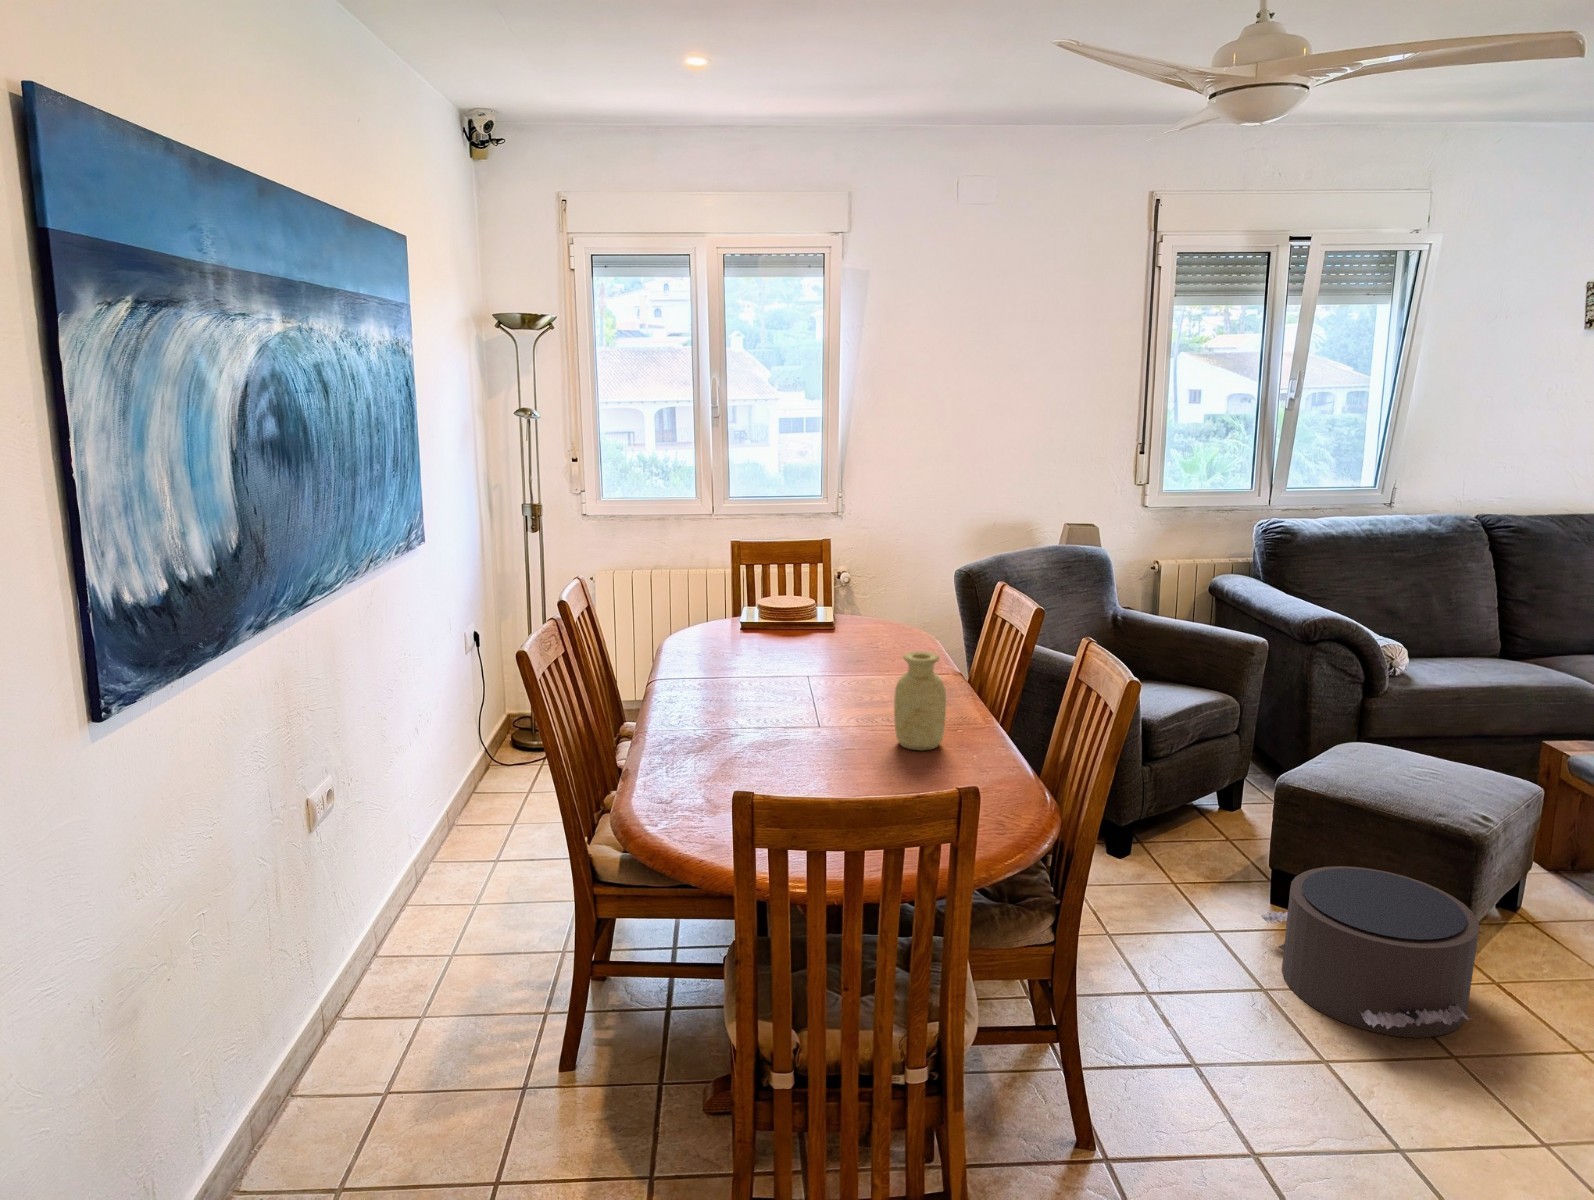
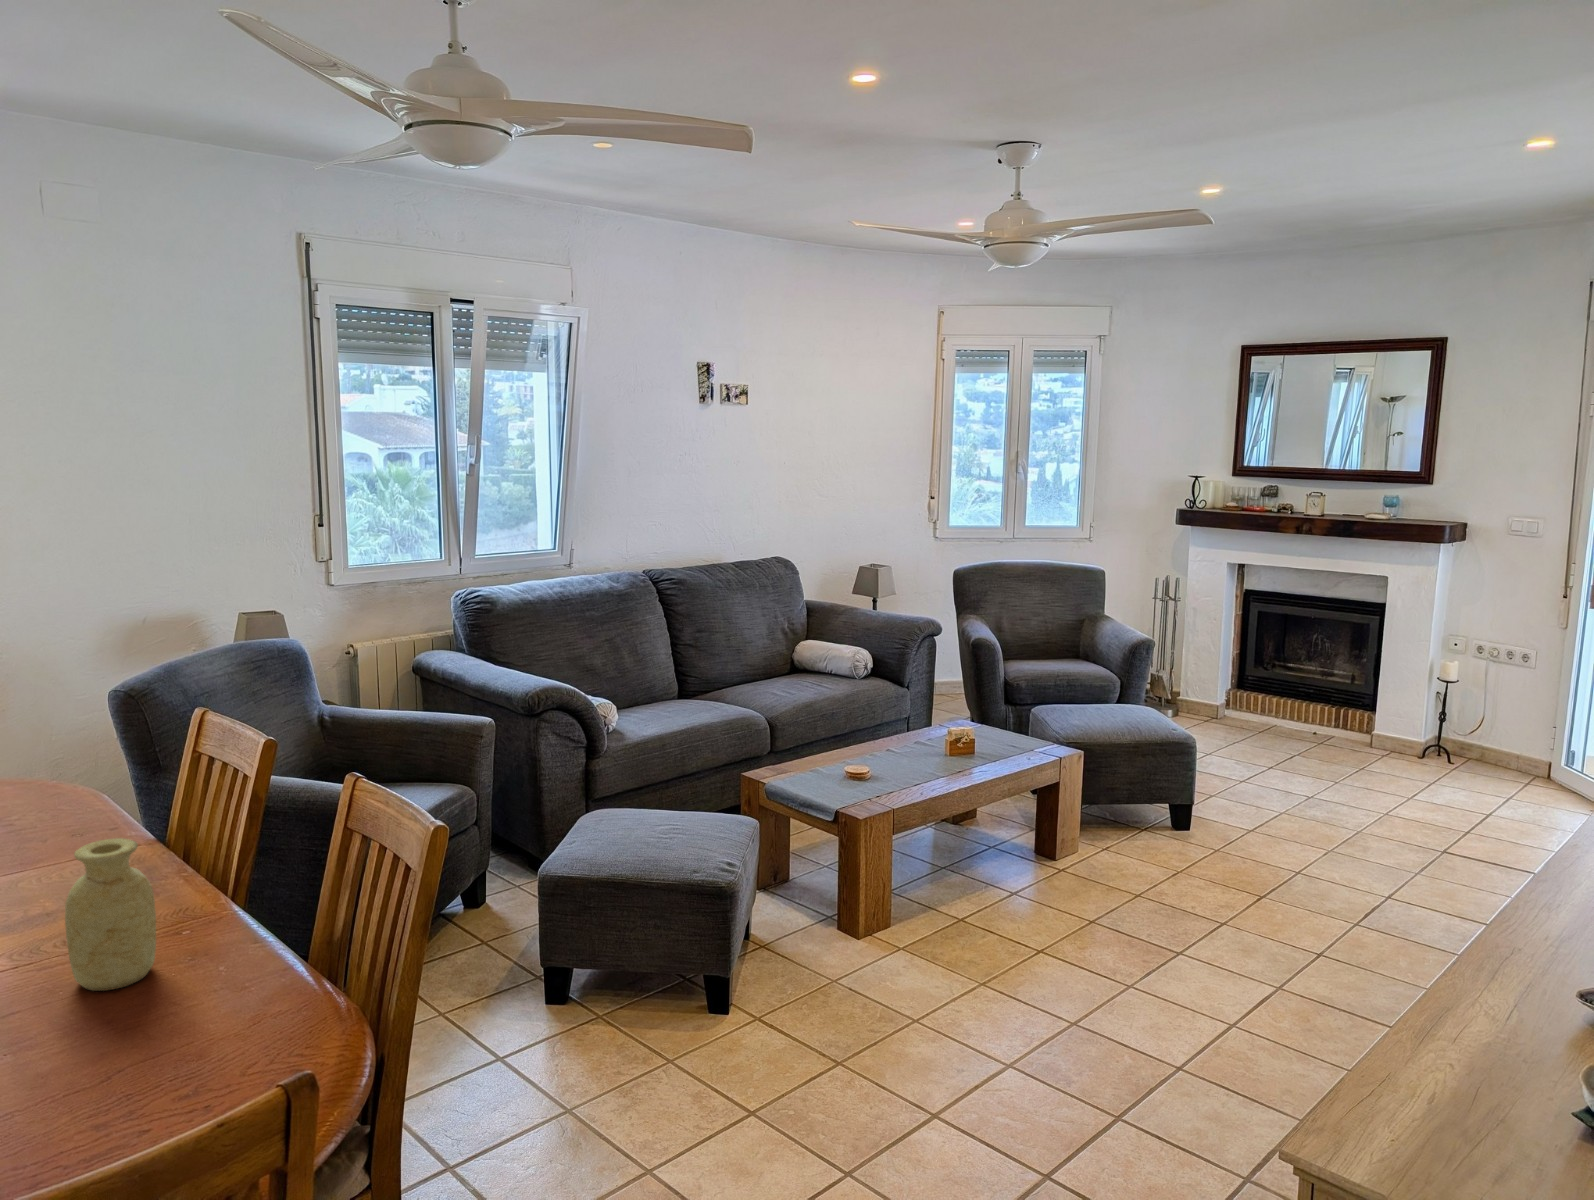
pouf: present [1261,866,1479,1038] -> none [547,939,758,1115]

